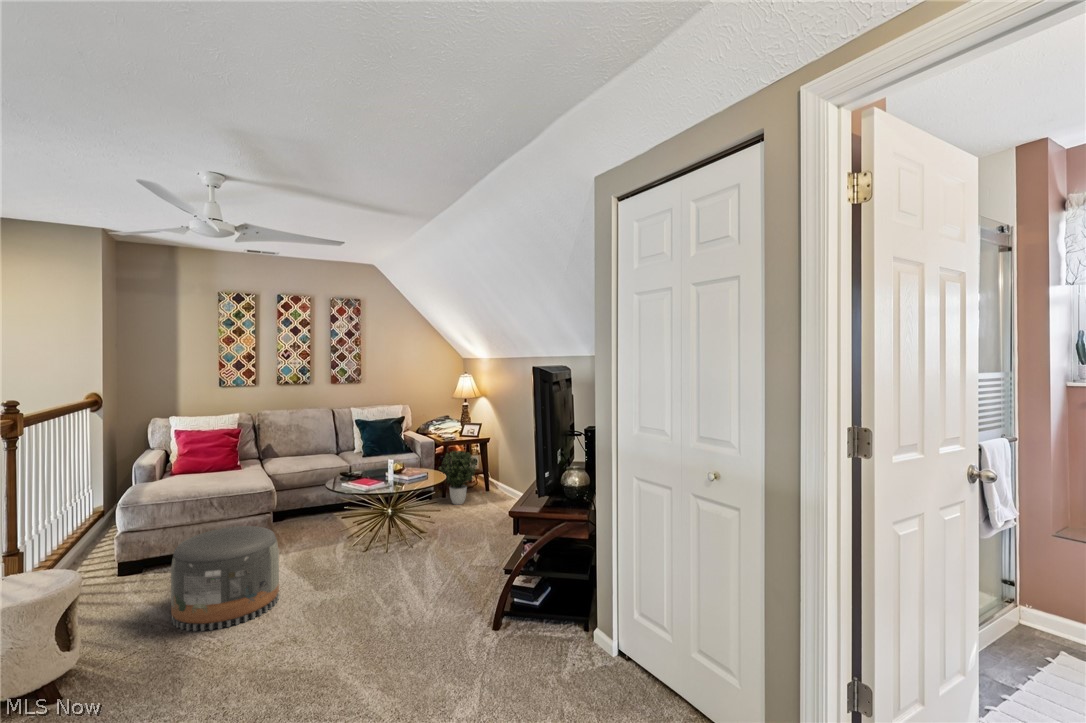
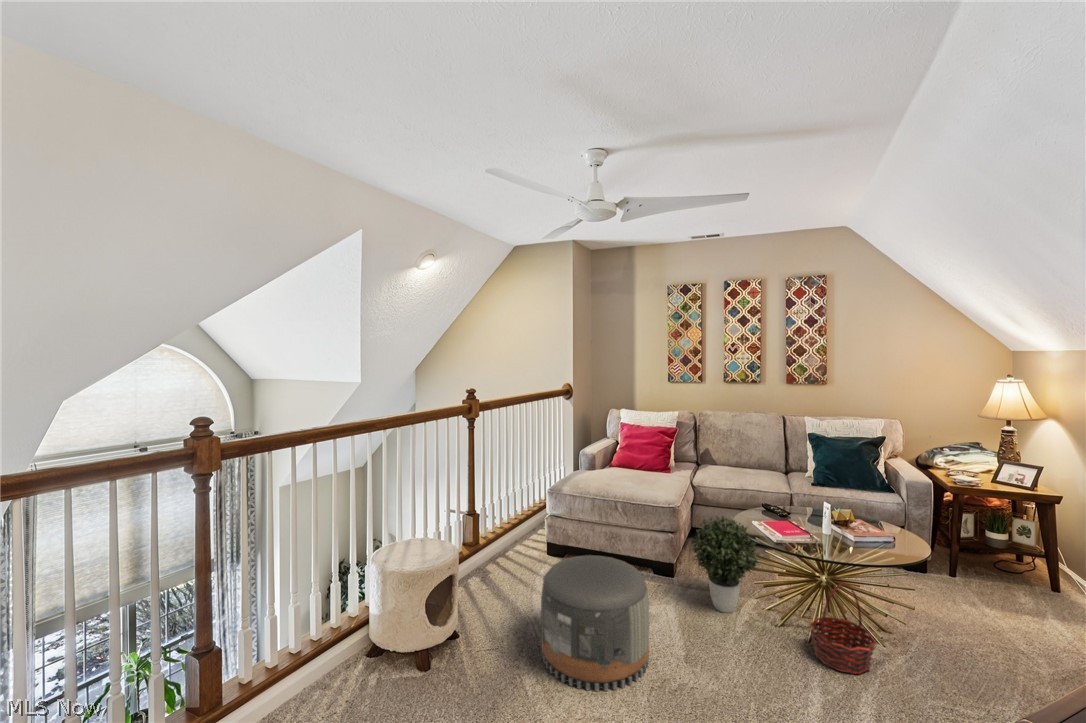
potted plant: present [439,451,476,505] -> present [690,516,758,613]
basket: none [381,499,419,554] -> present [810,584,876,674]

